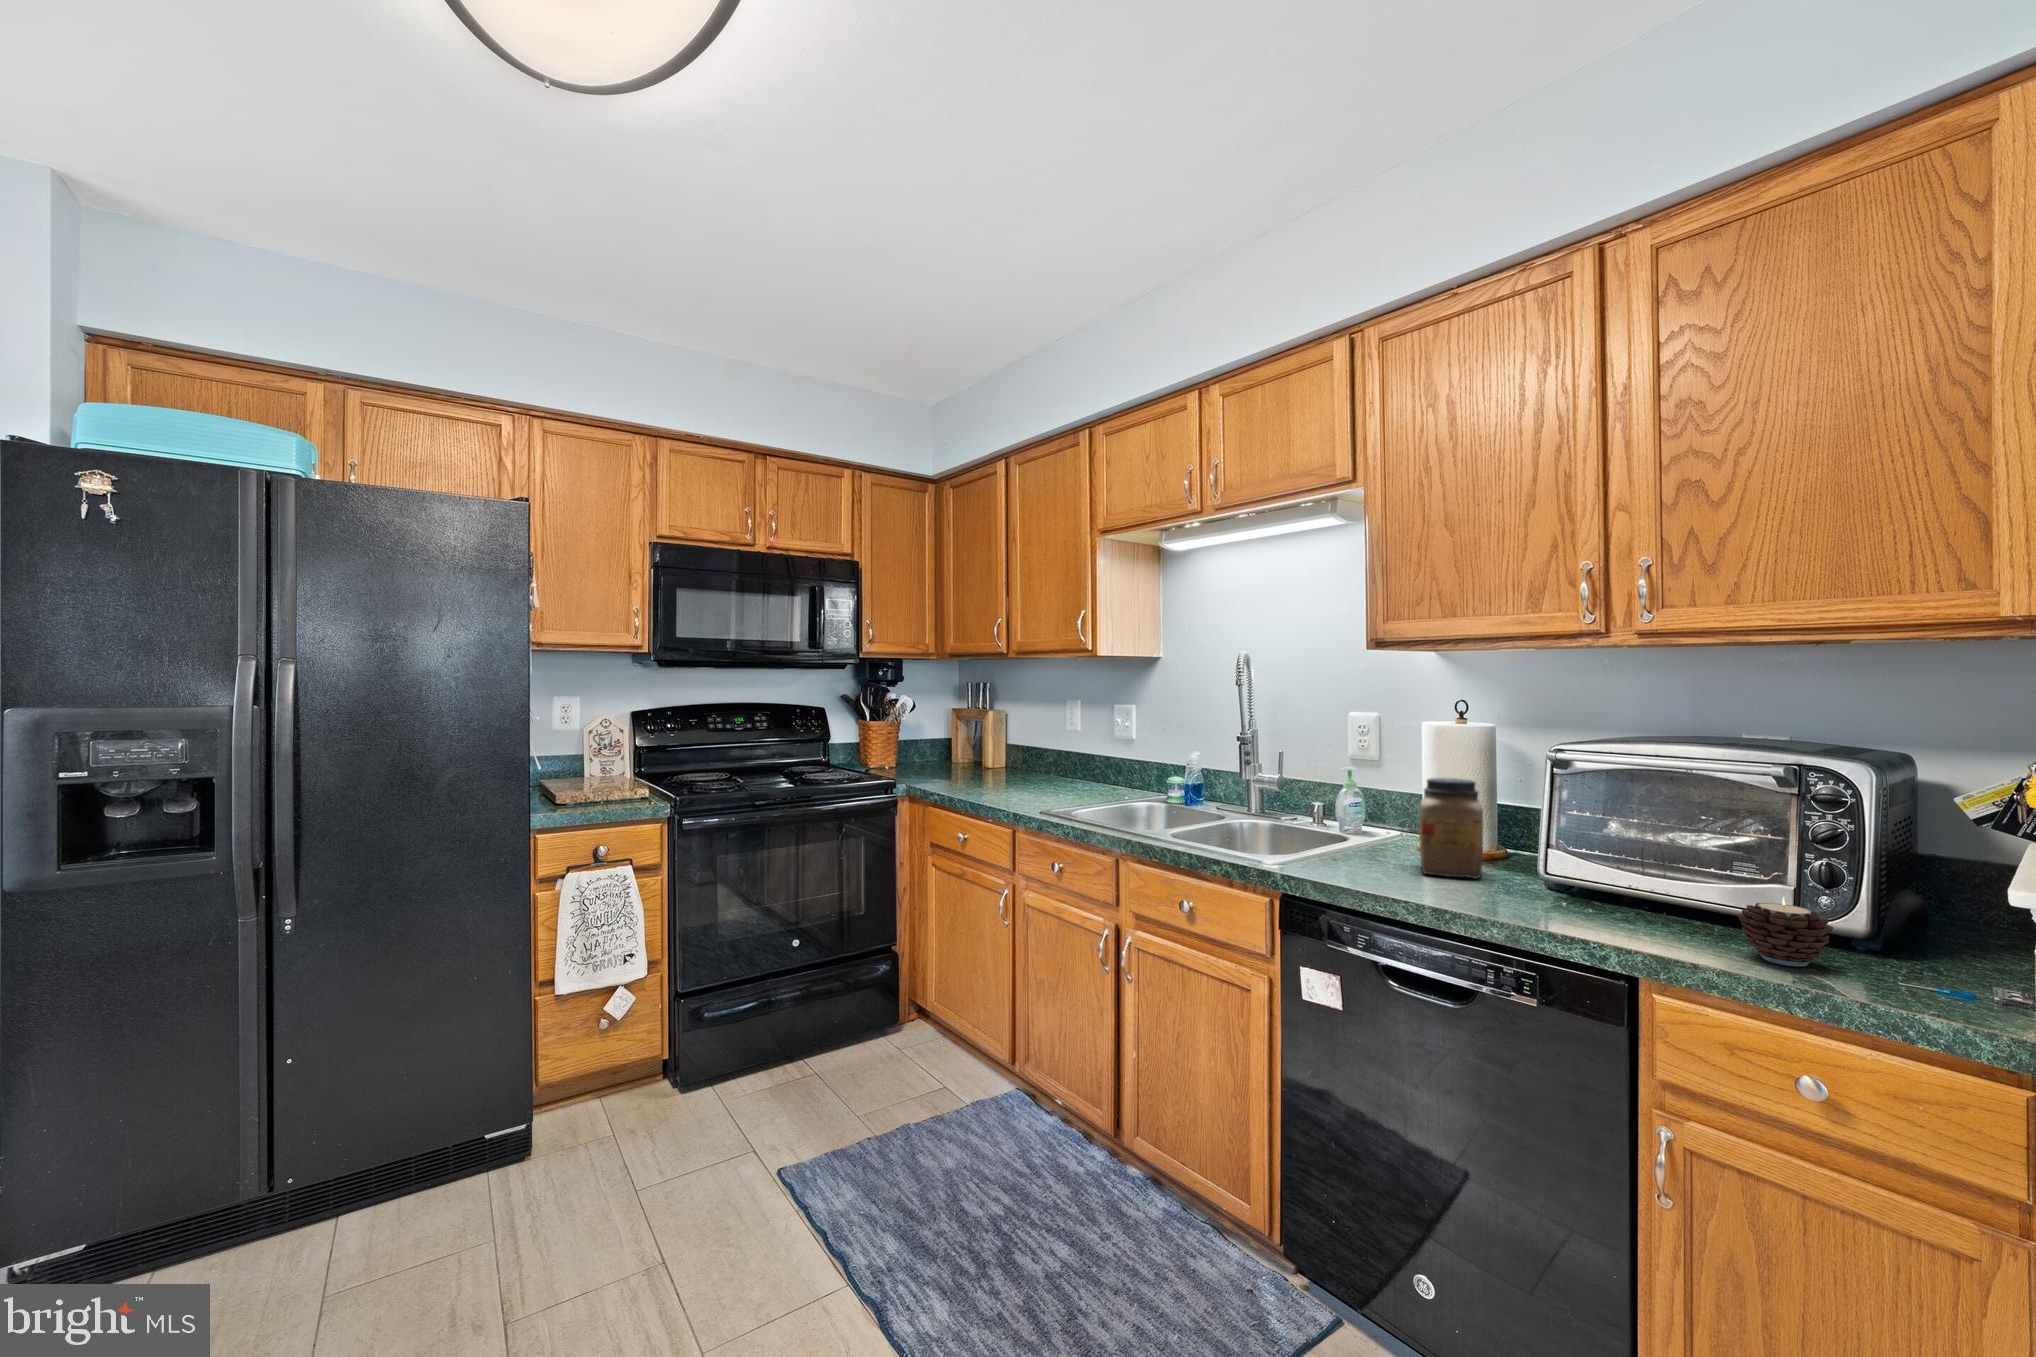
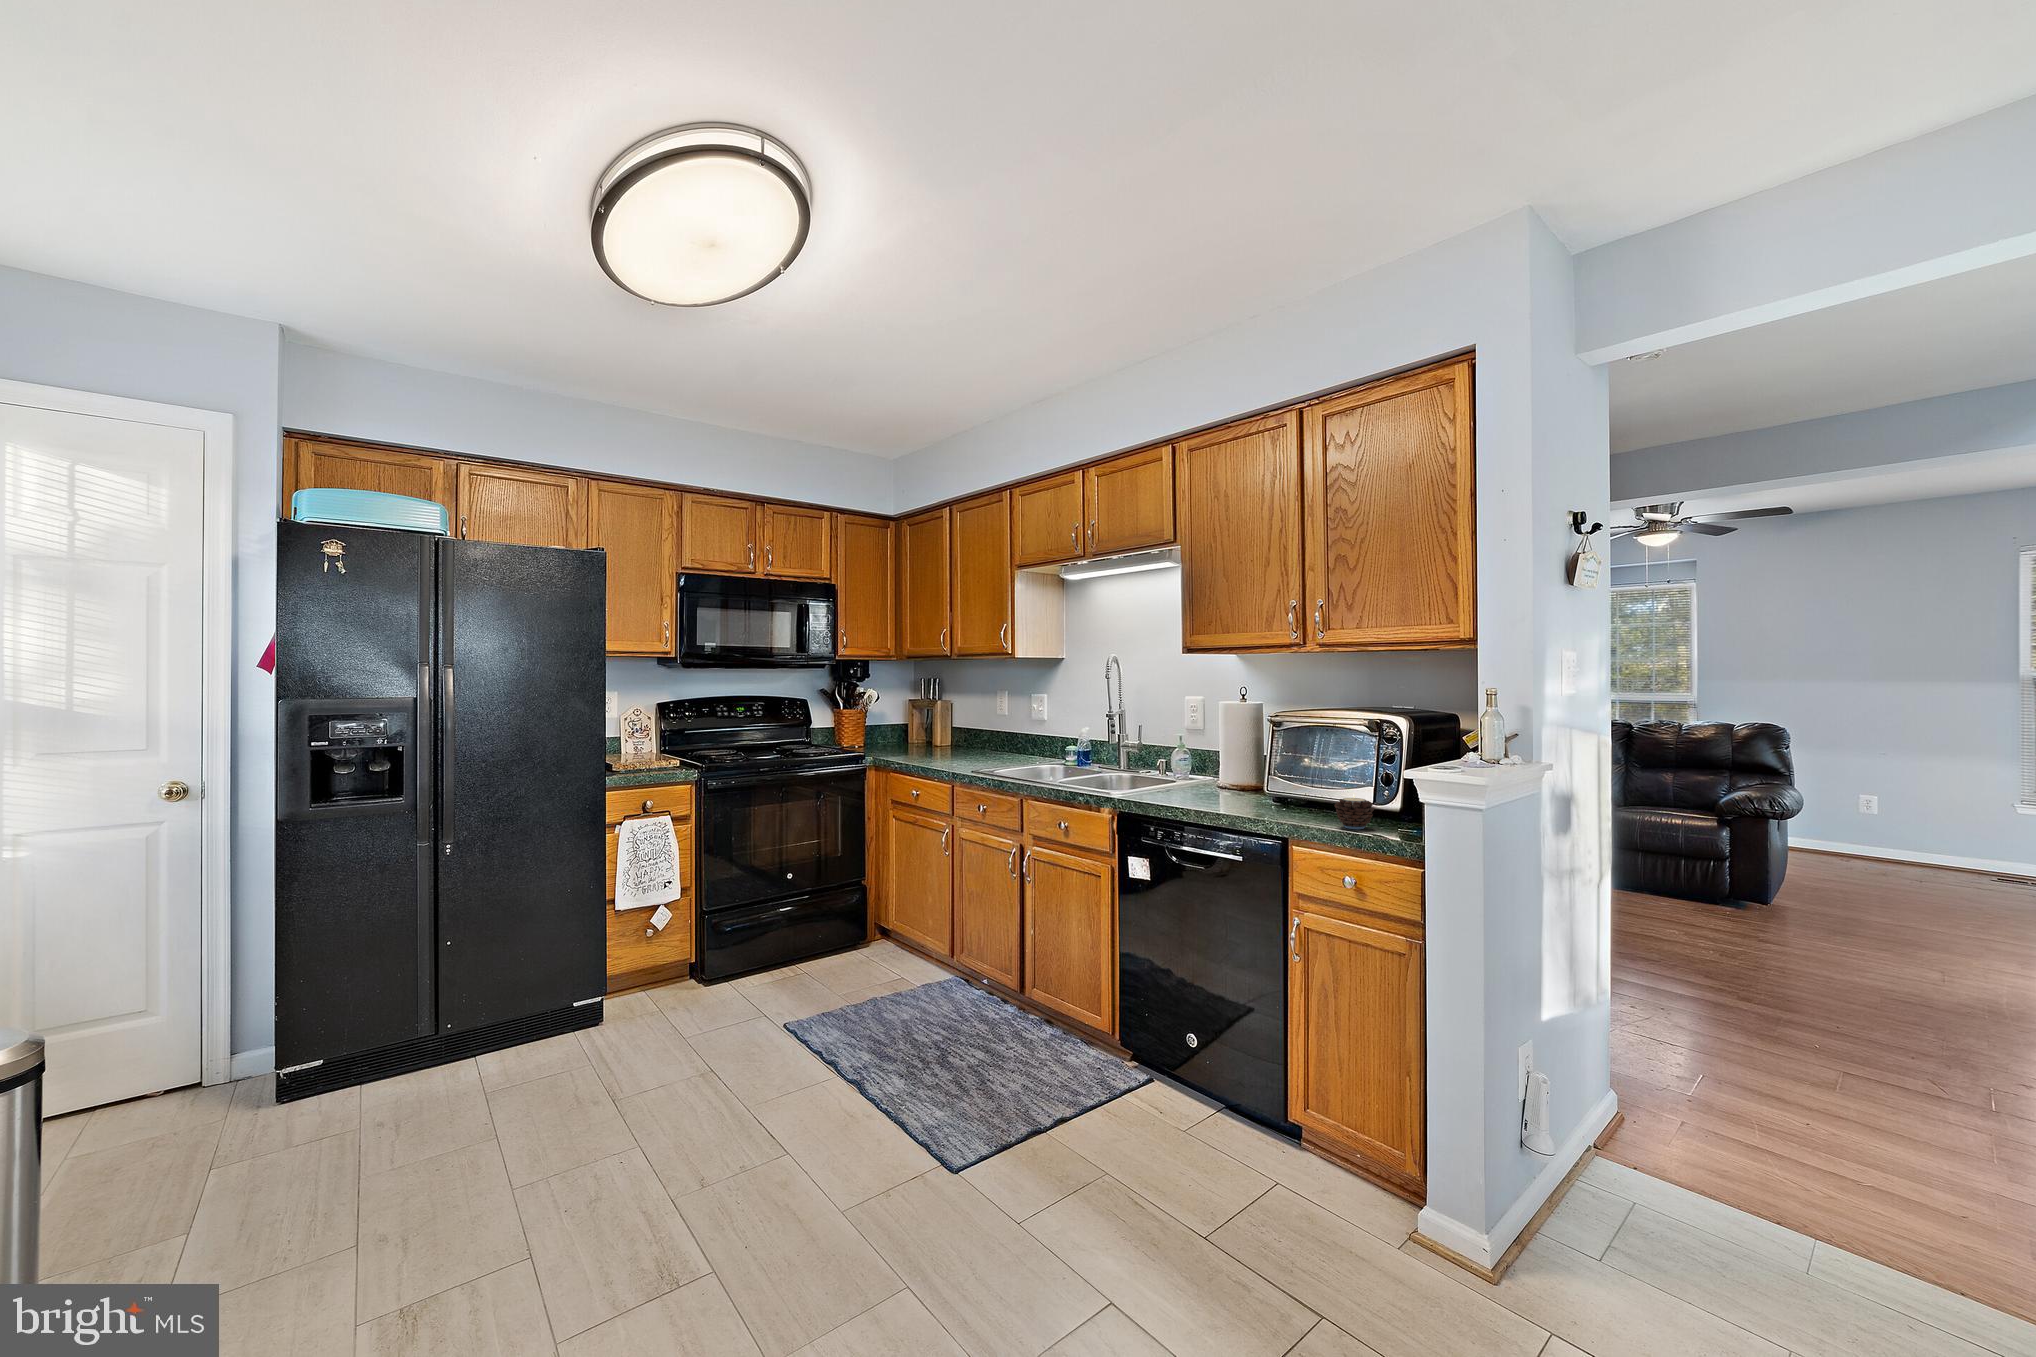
jar: present [1419,778,1483,878] -> none [1203,739,1241,800]

